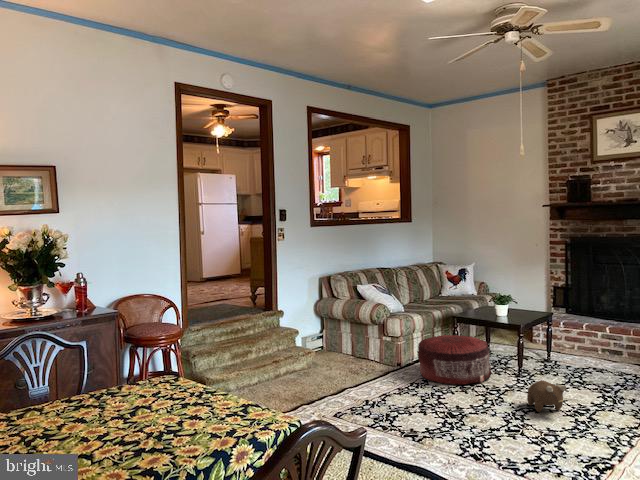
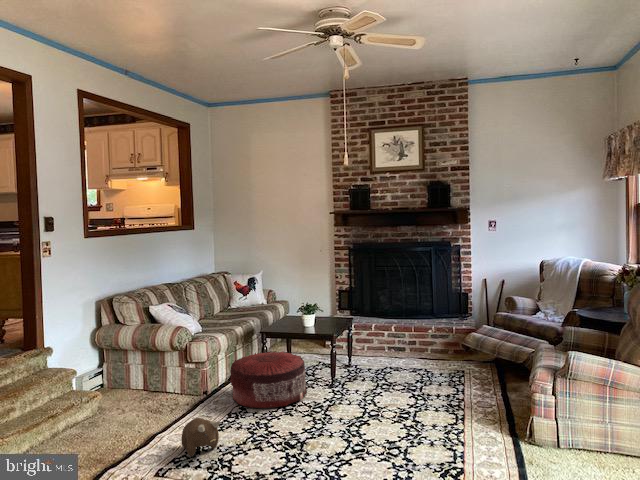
plush toy: present [527,381,566,412] -> present [181,418,219,456]

